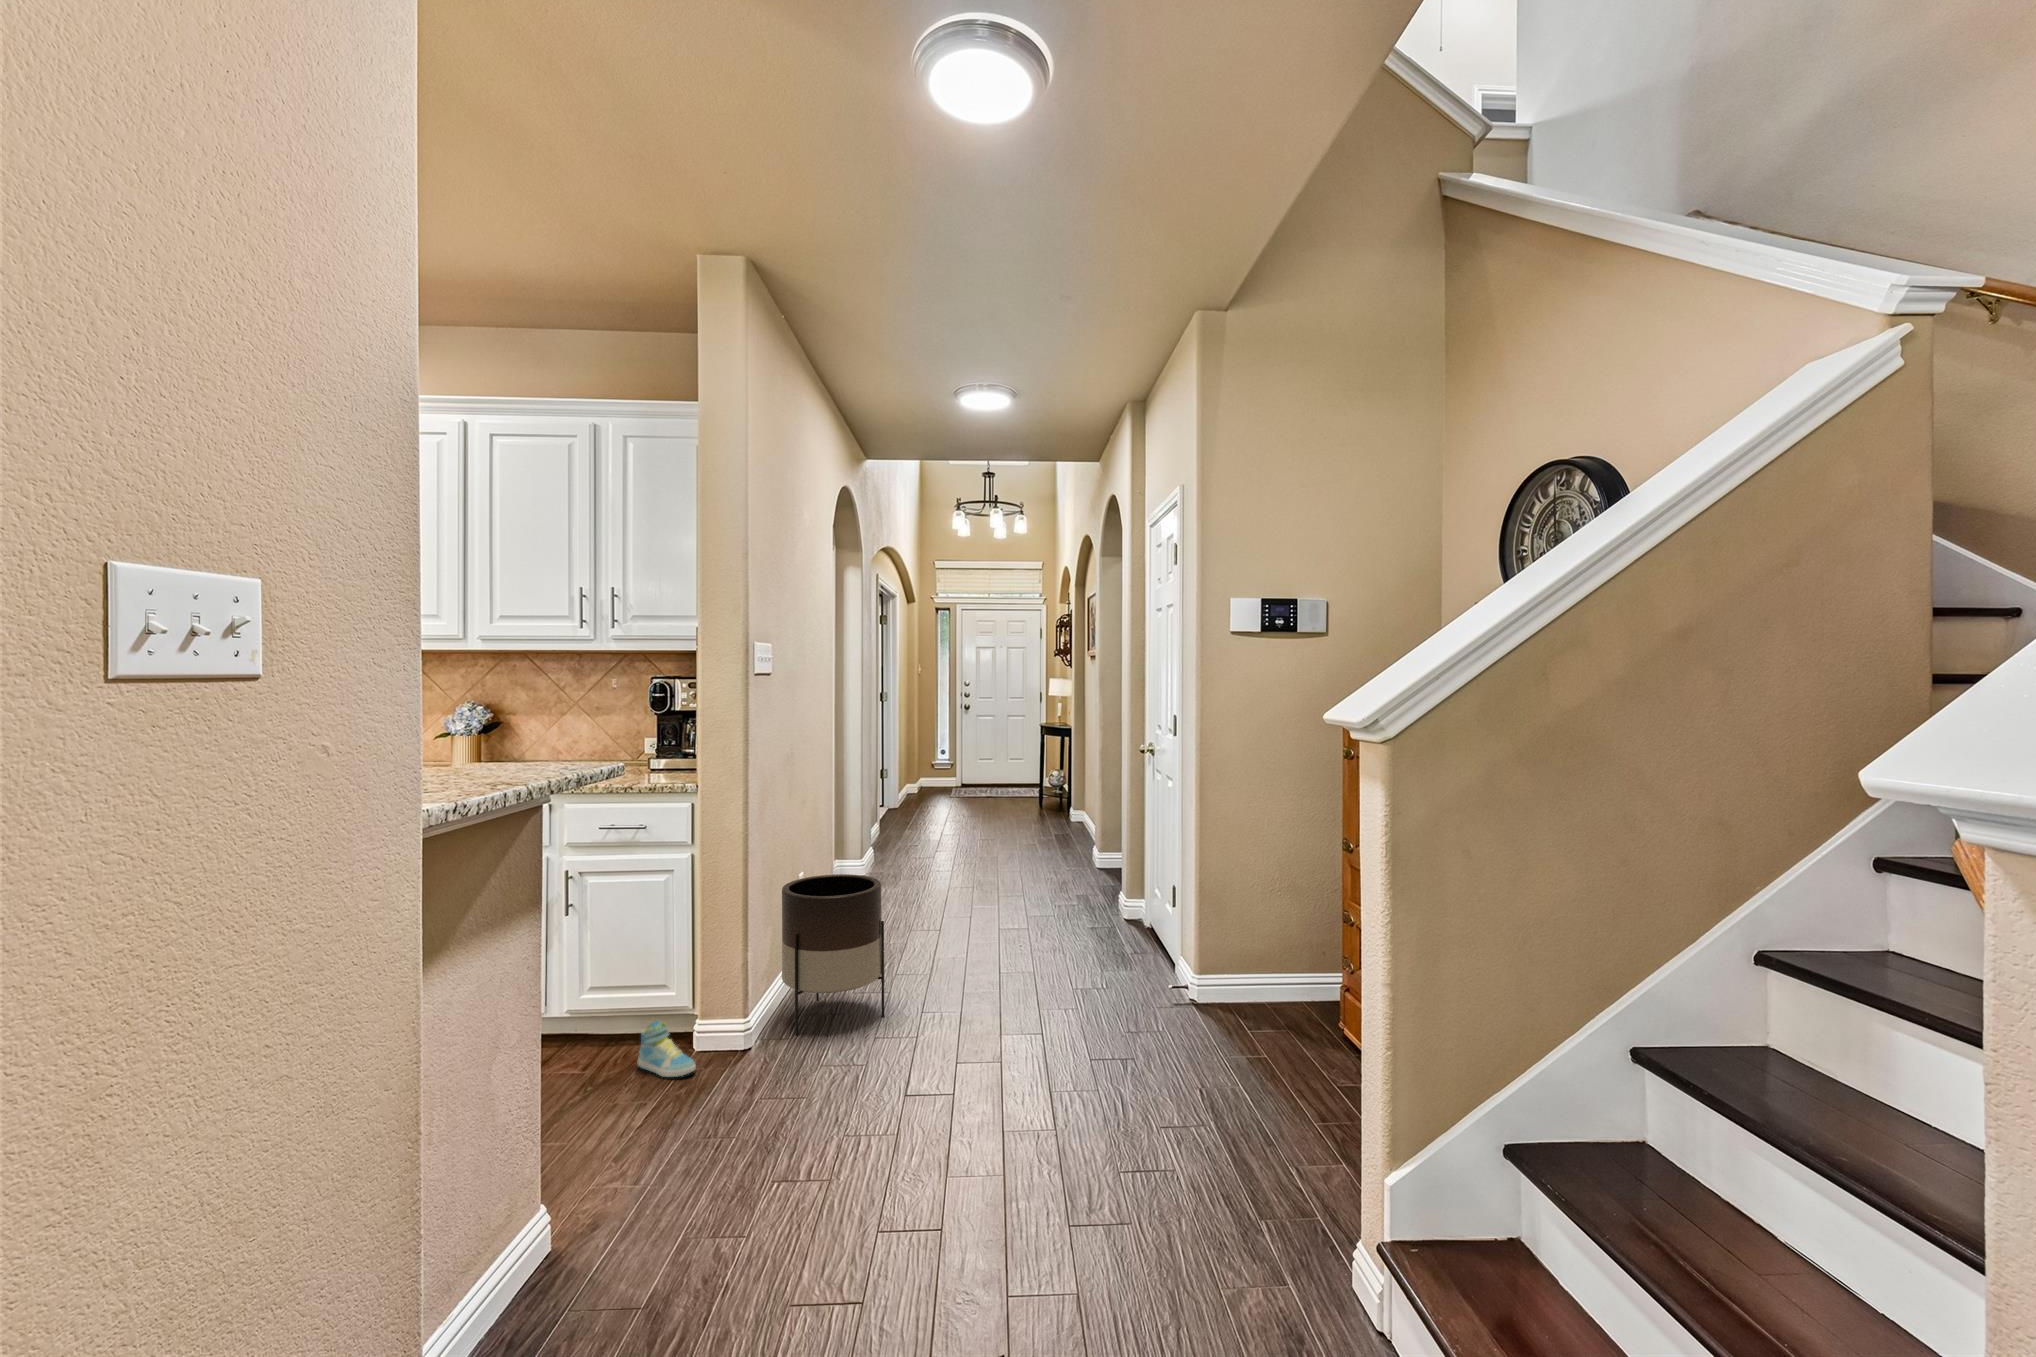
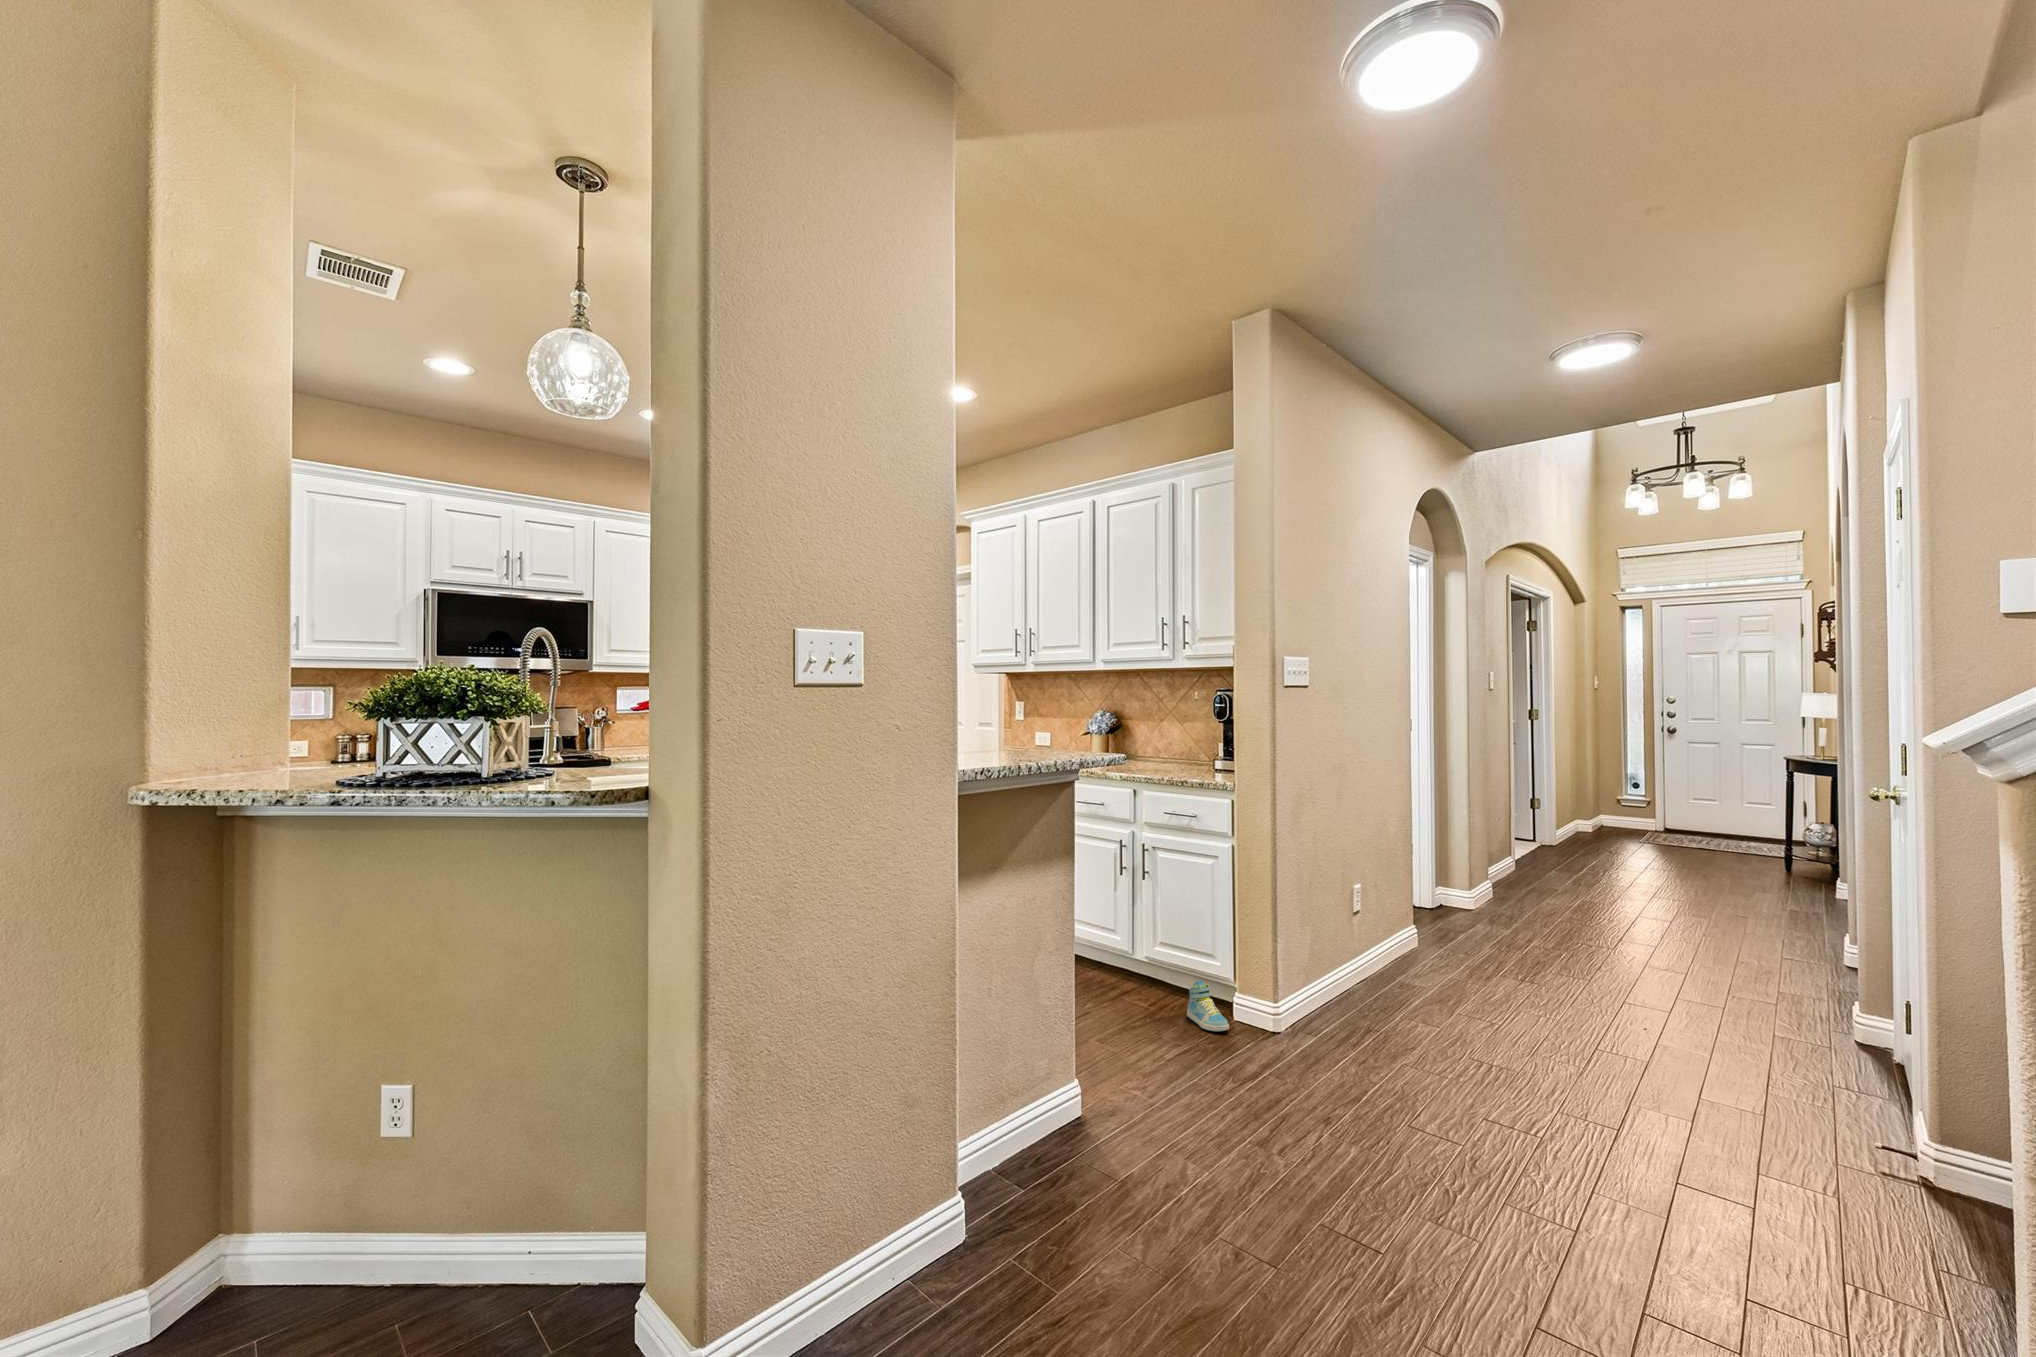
planter: present [782,874,884,1035] -> none [1318,882,1422,1033]

